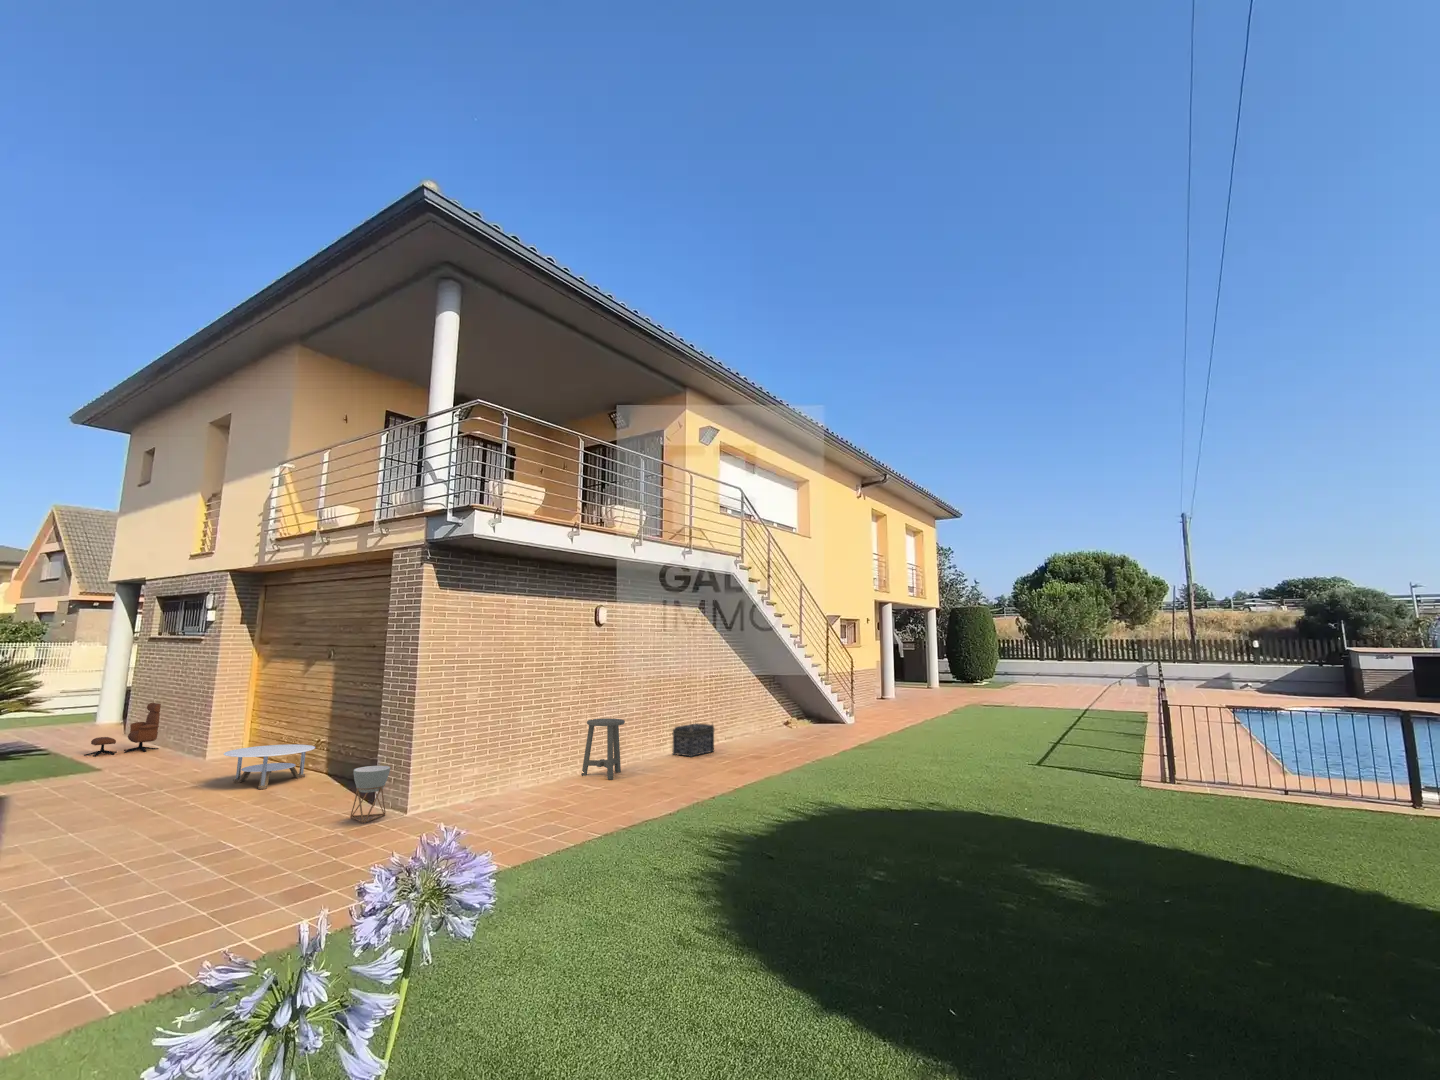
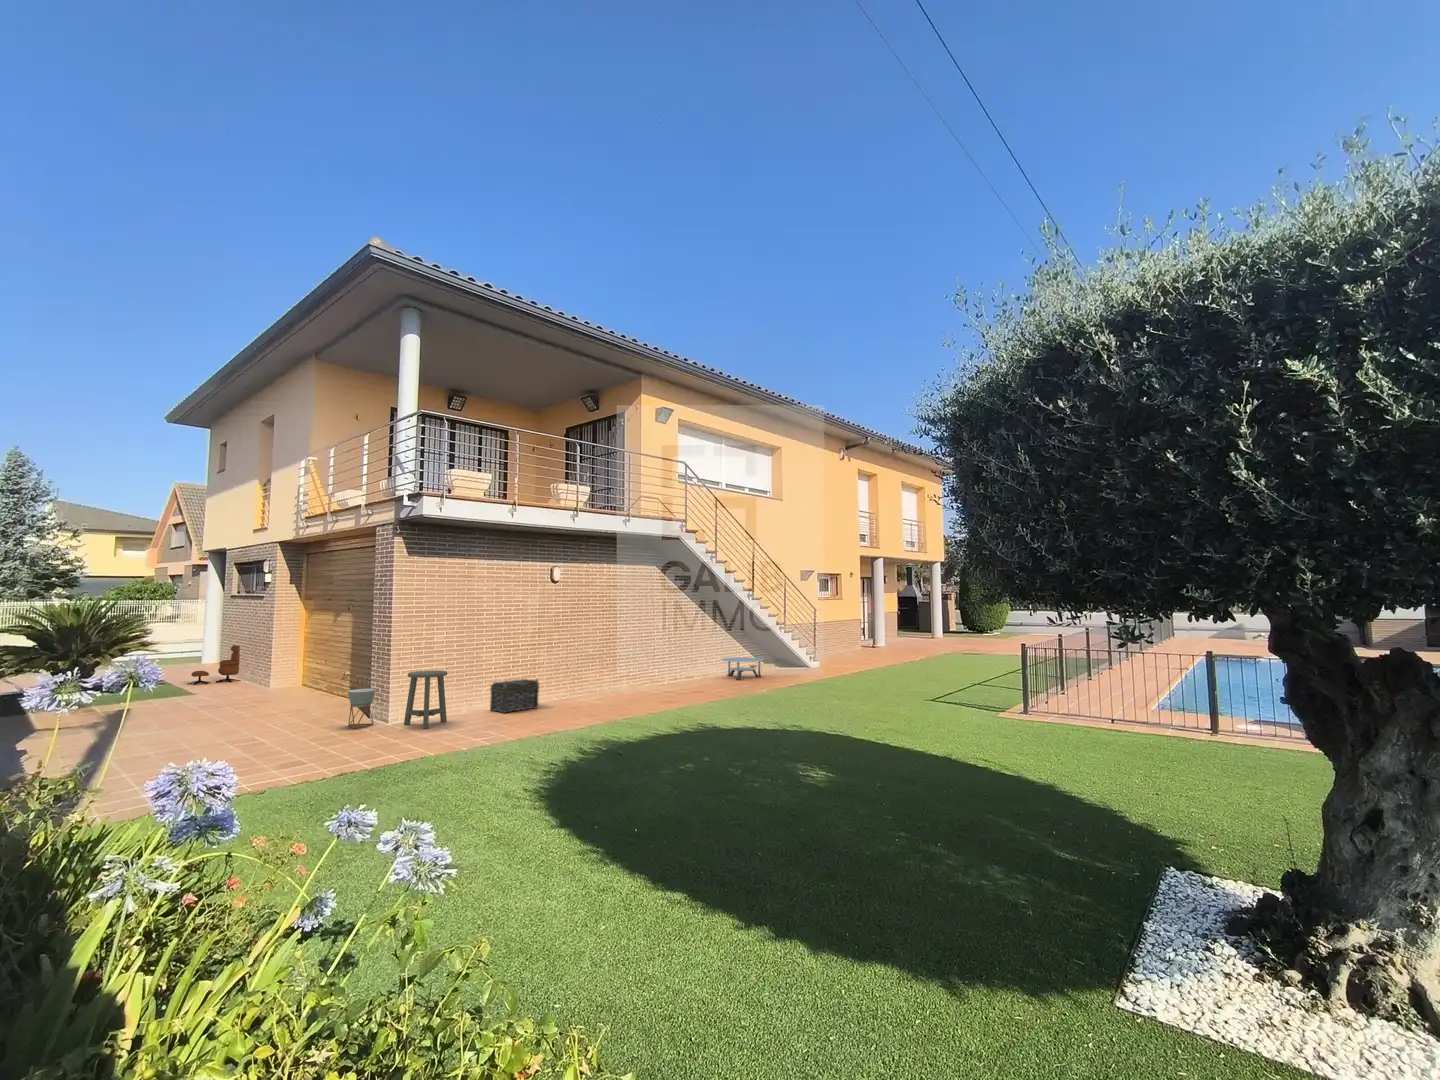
stool: present [581,719,625,780] -> present [404,670,447,729]
basket: present [672,723,714,757] -> present [490,679,539,713]
round table: present [224,744,315,789] -> present [721,657,764,680]

